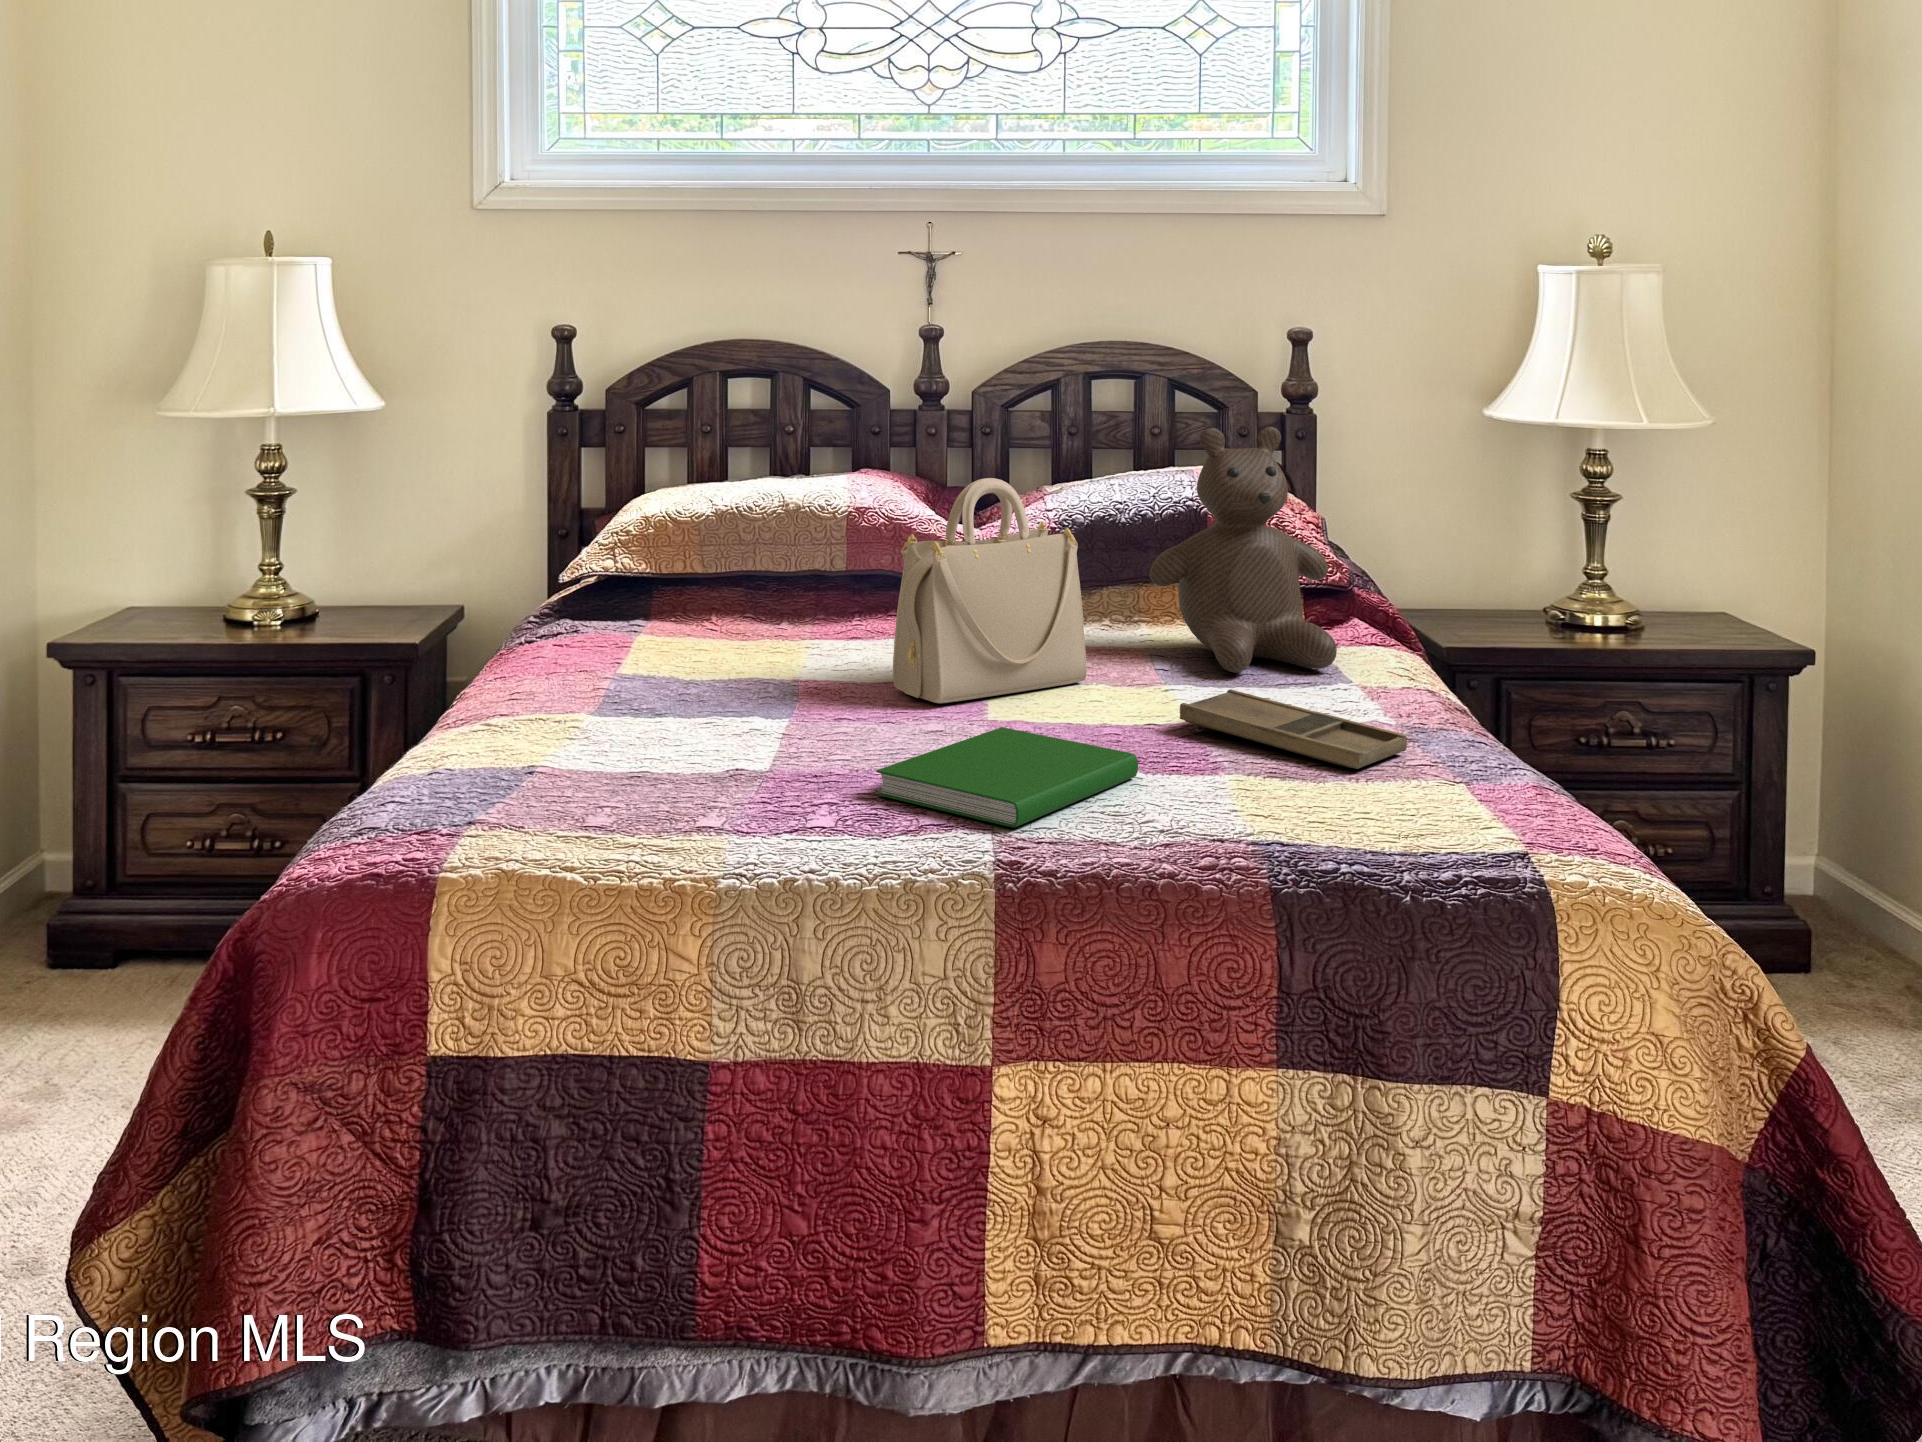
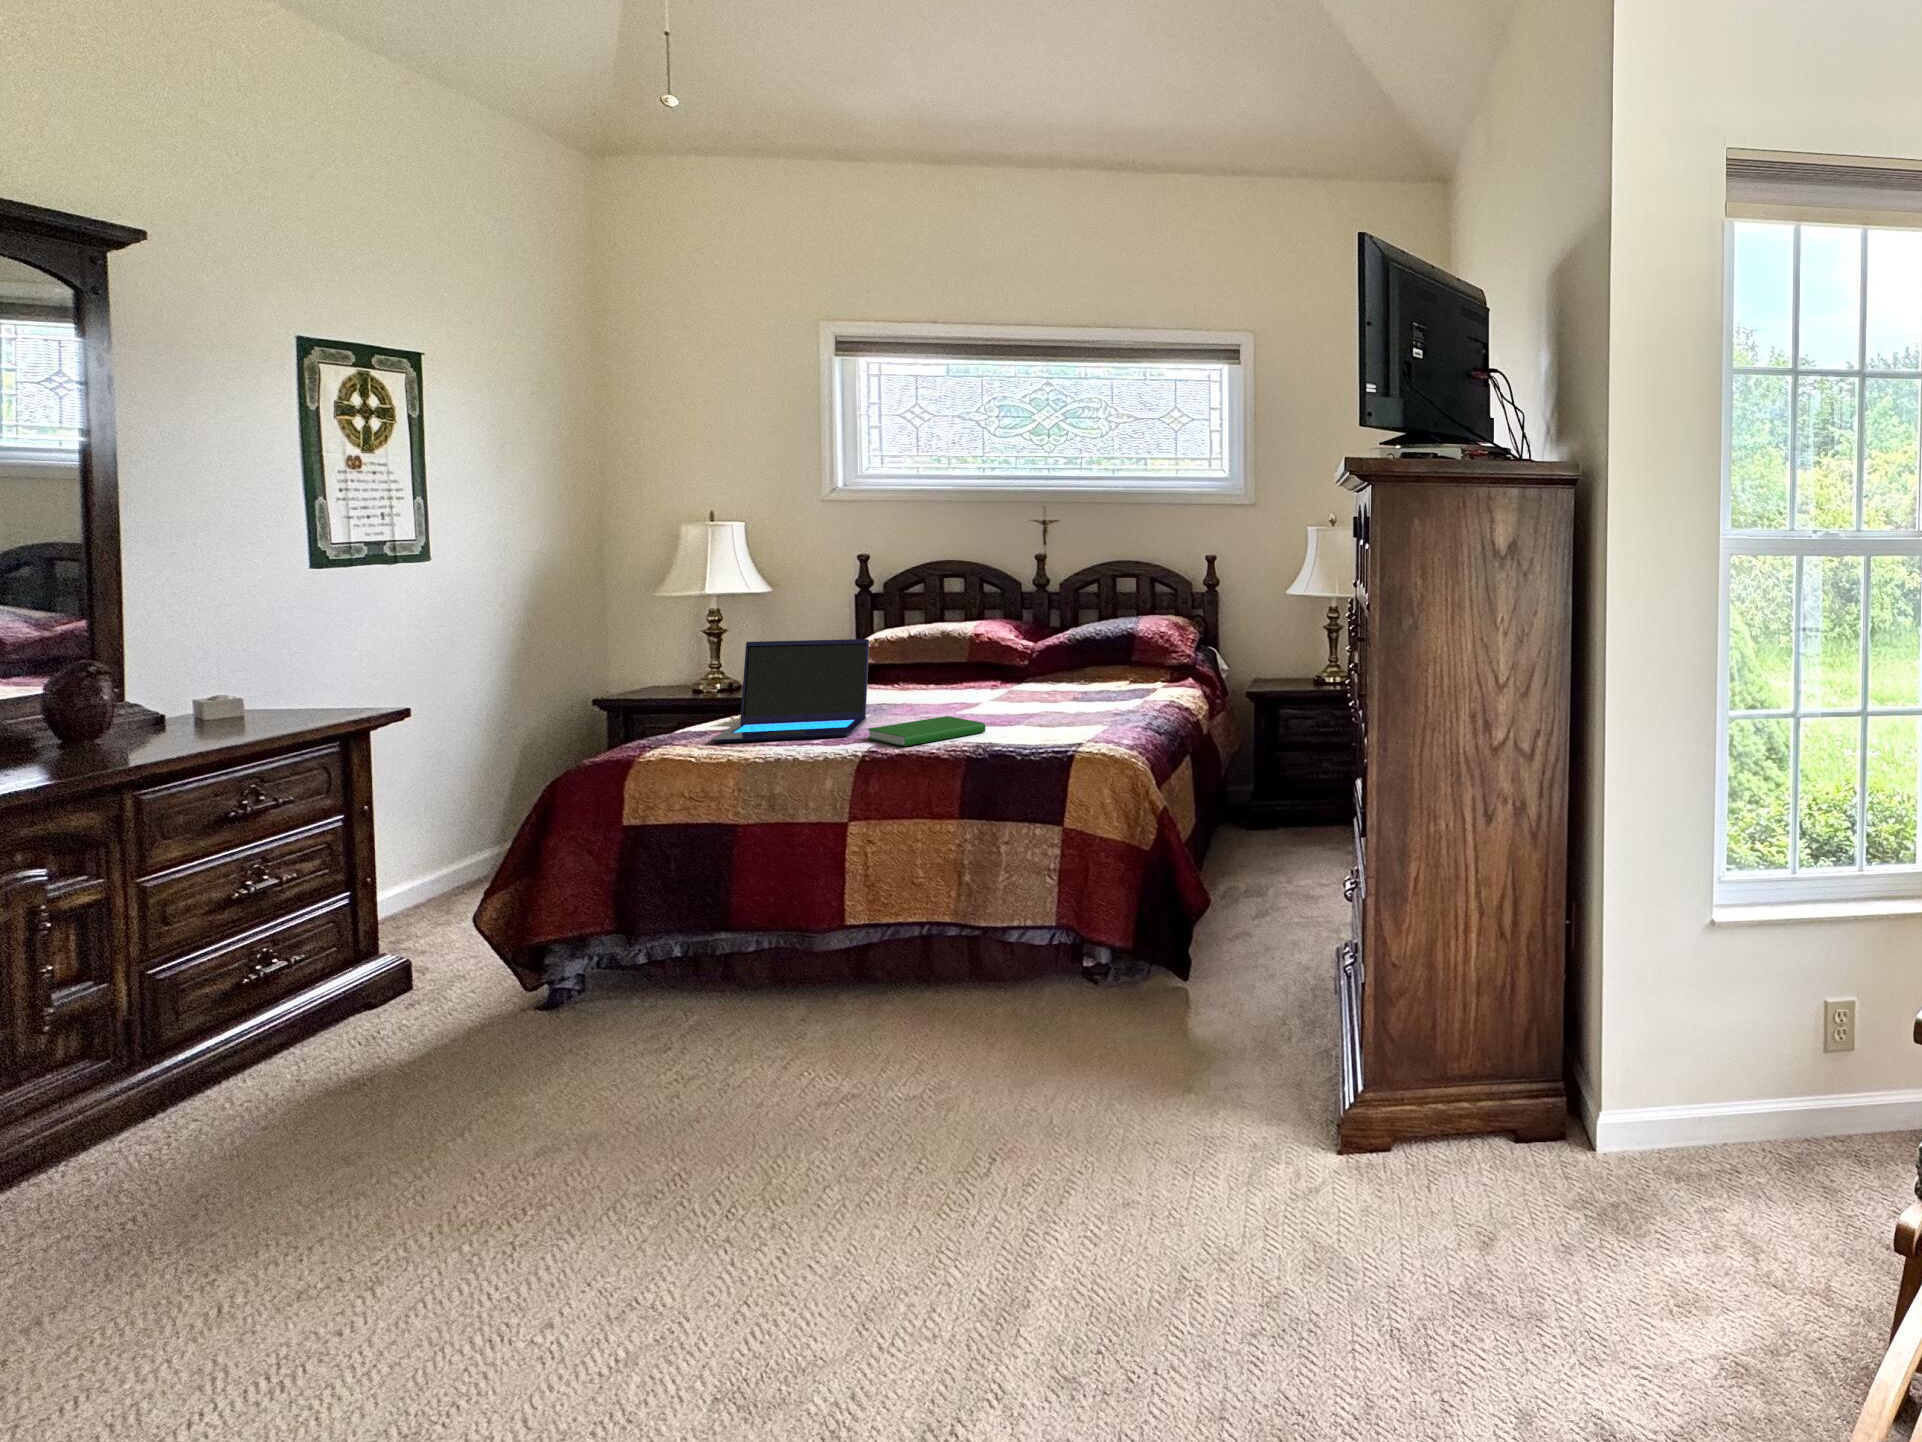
teddy bear: present [1150,427,1337,673] -> none [1074,600,1158,700]
handbag: present [893,478,1087,703] -> none [935,620,1029,711]
laptop: none [514,528,827,804] -> present [711,639,869,743]
tray: present [1180,689,1407,769] -> none [1034,703,1111,728]

